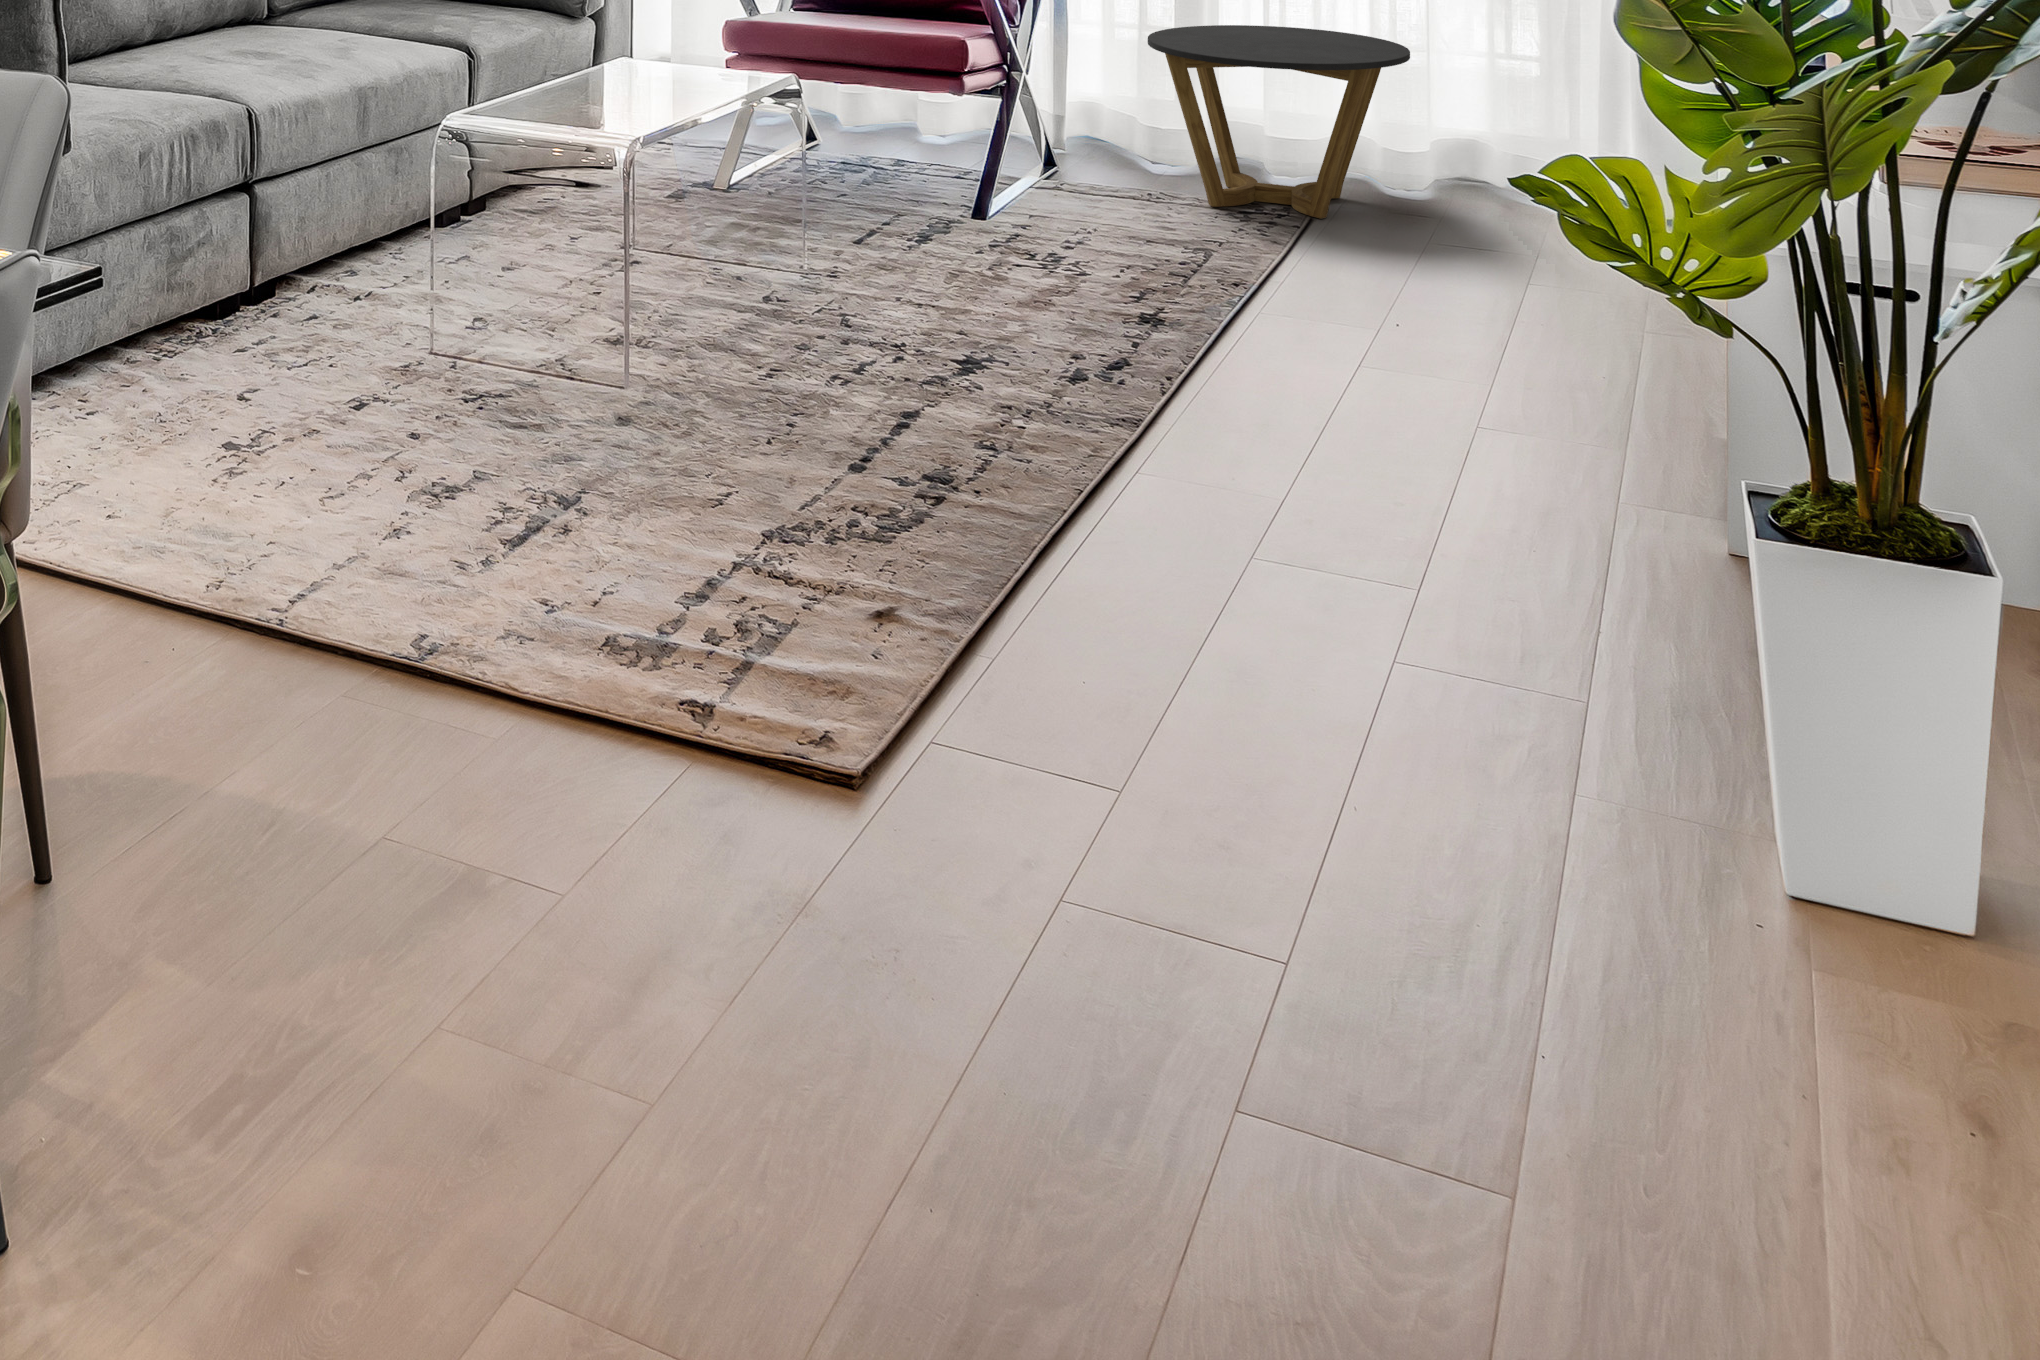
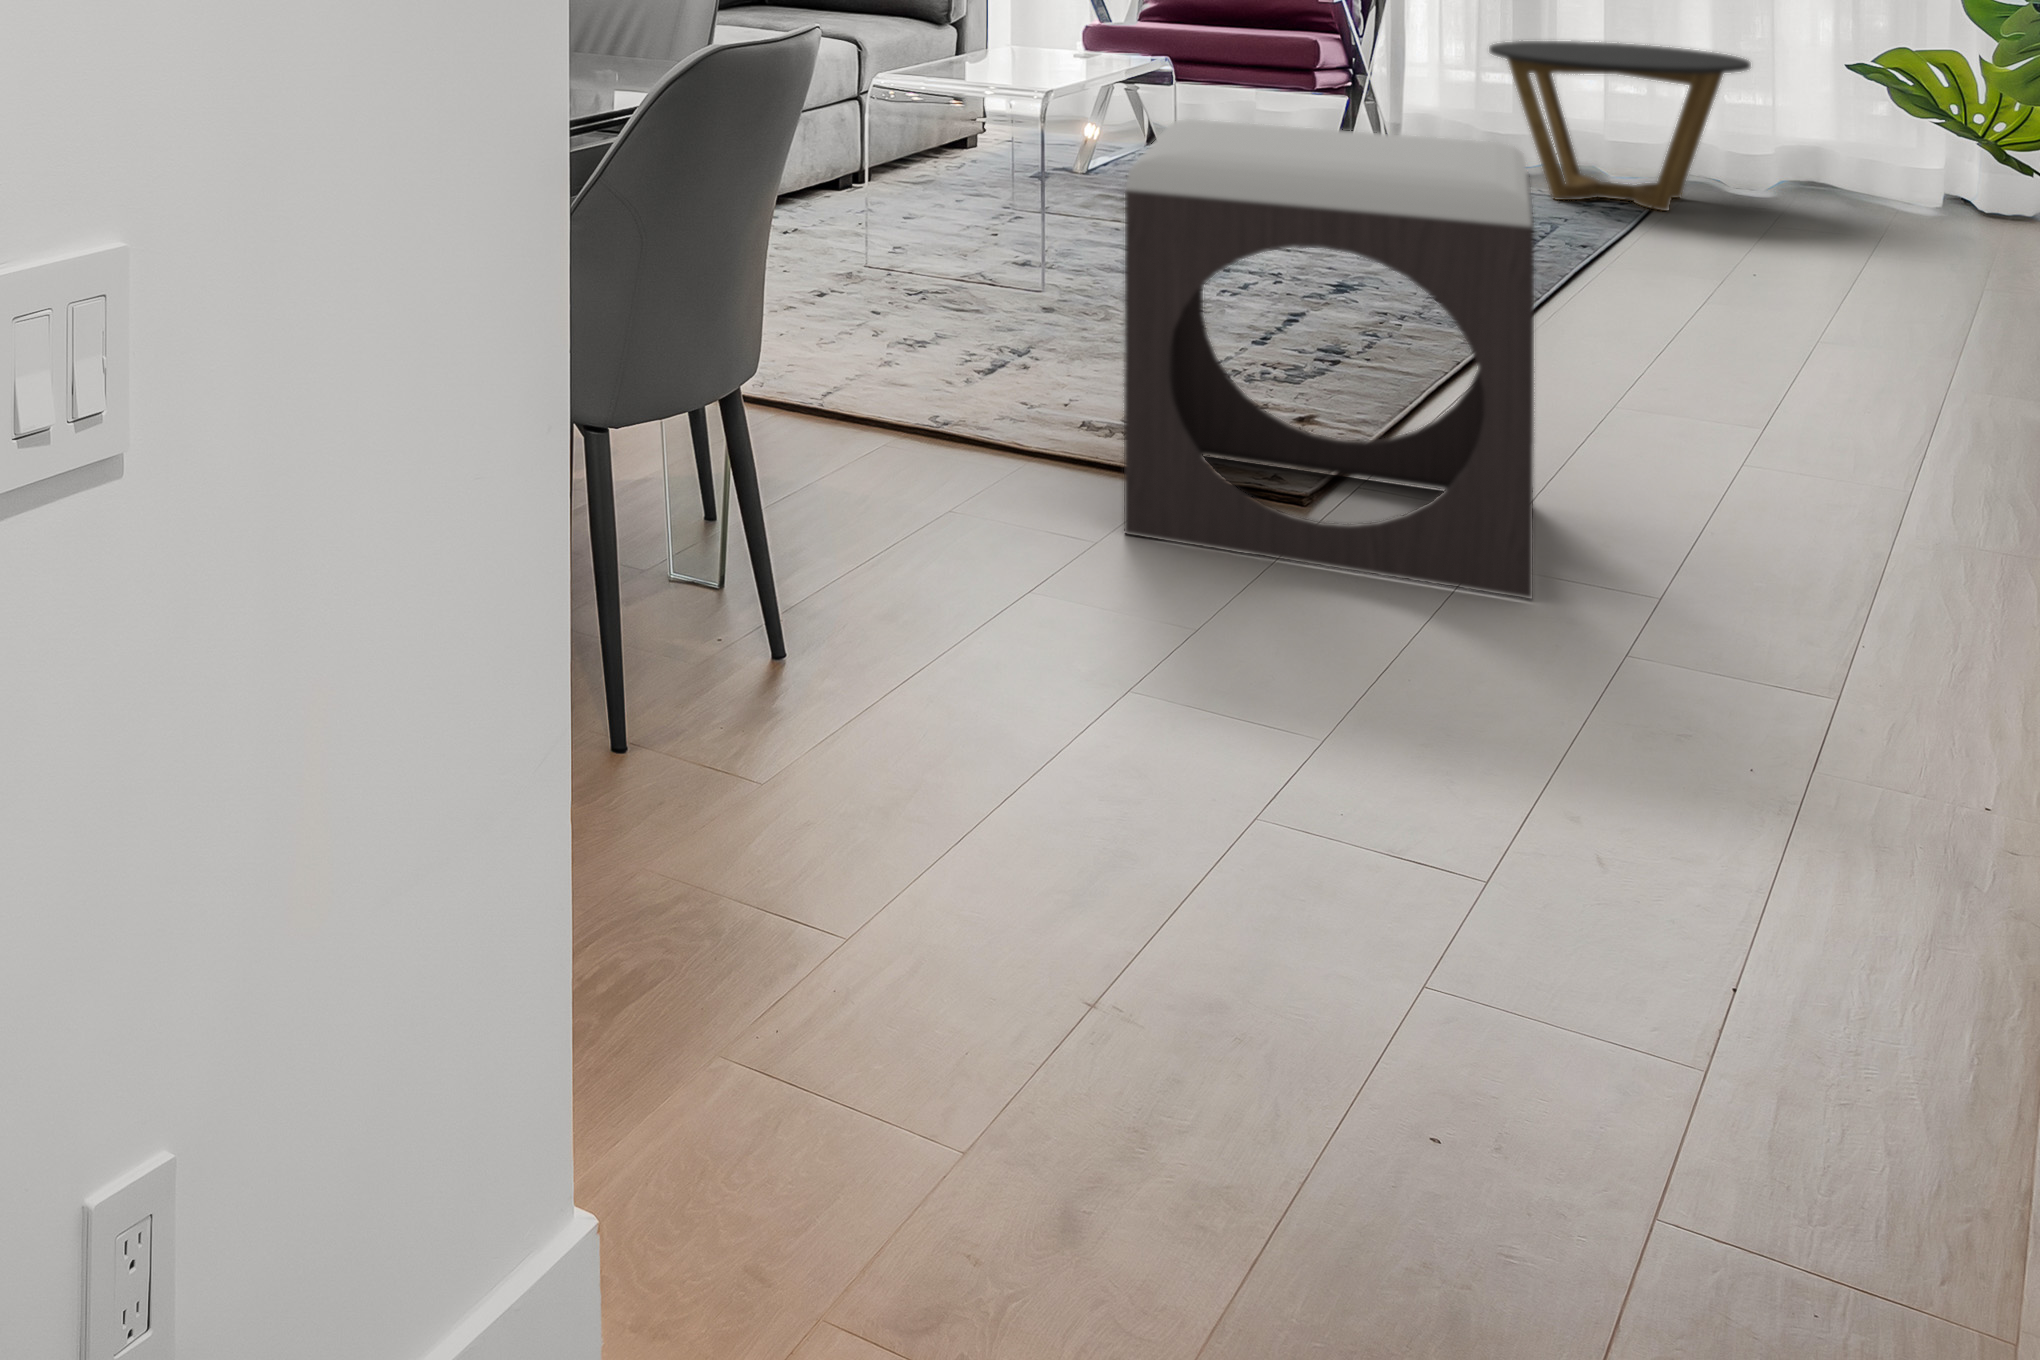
footstool: none [604,255,1132,968] -> present [1124,119,1534,598]

